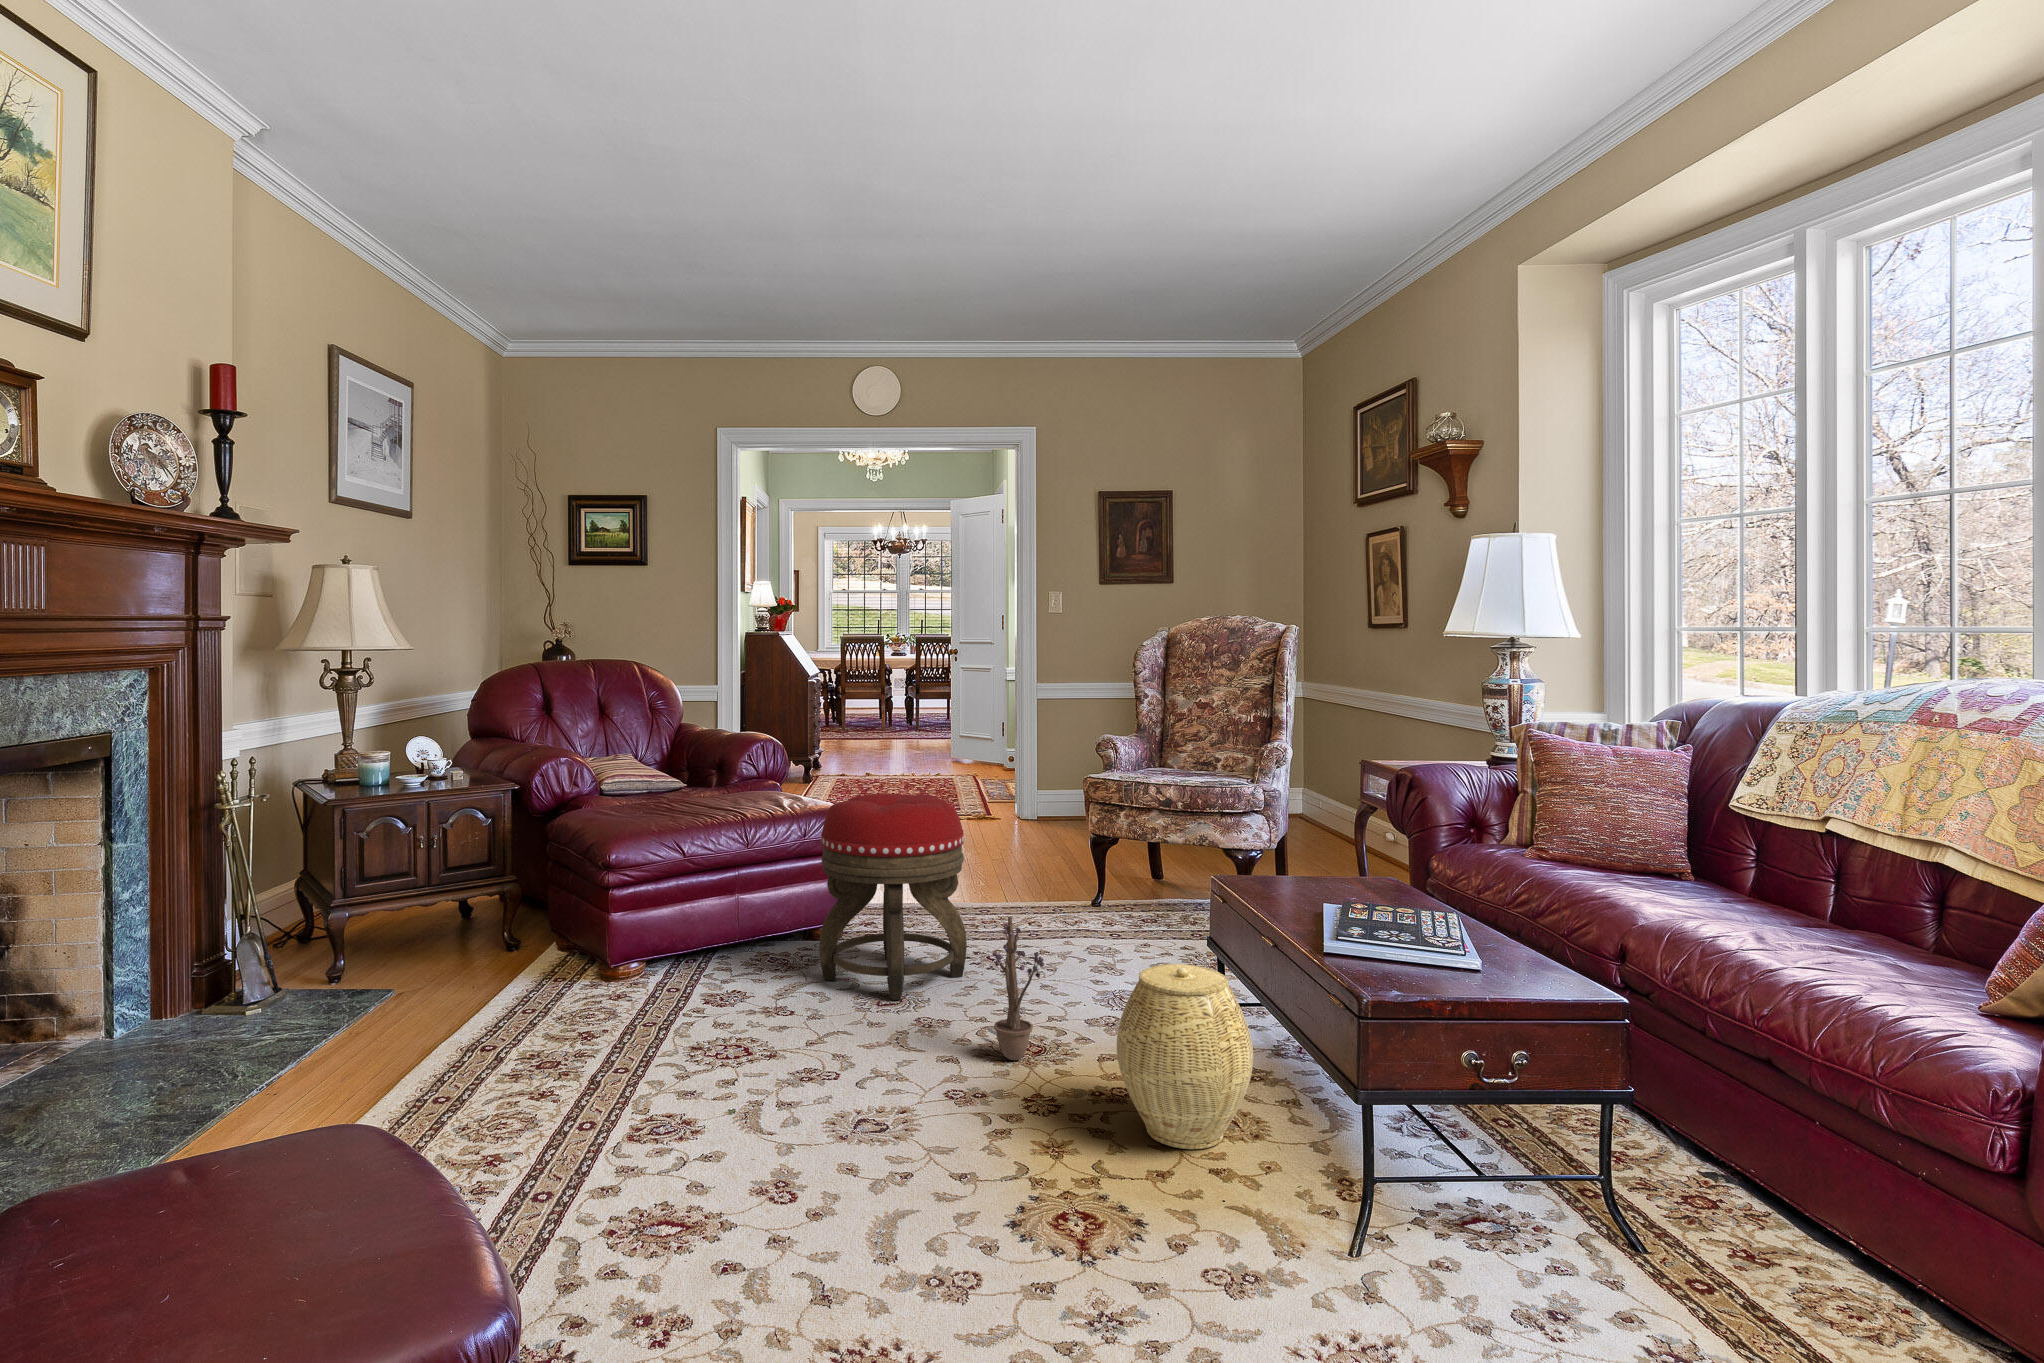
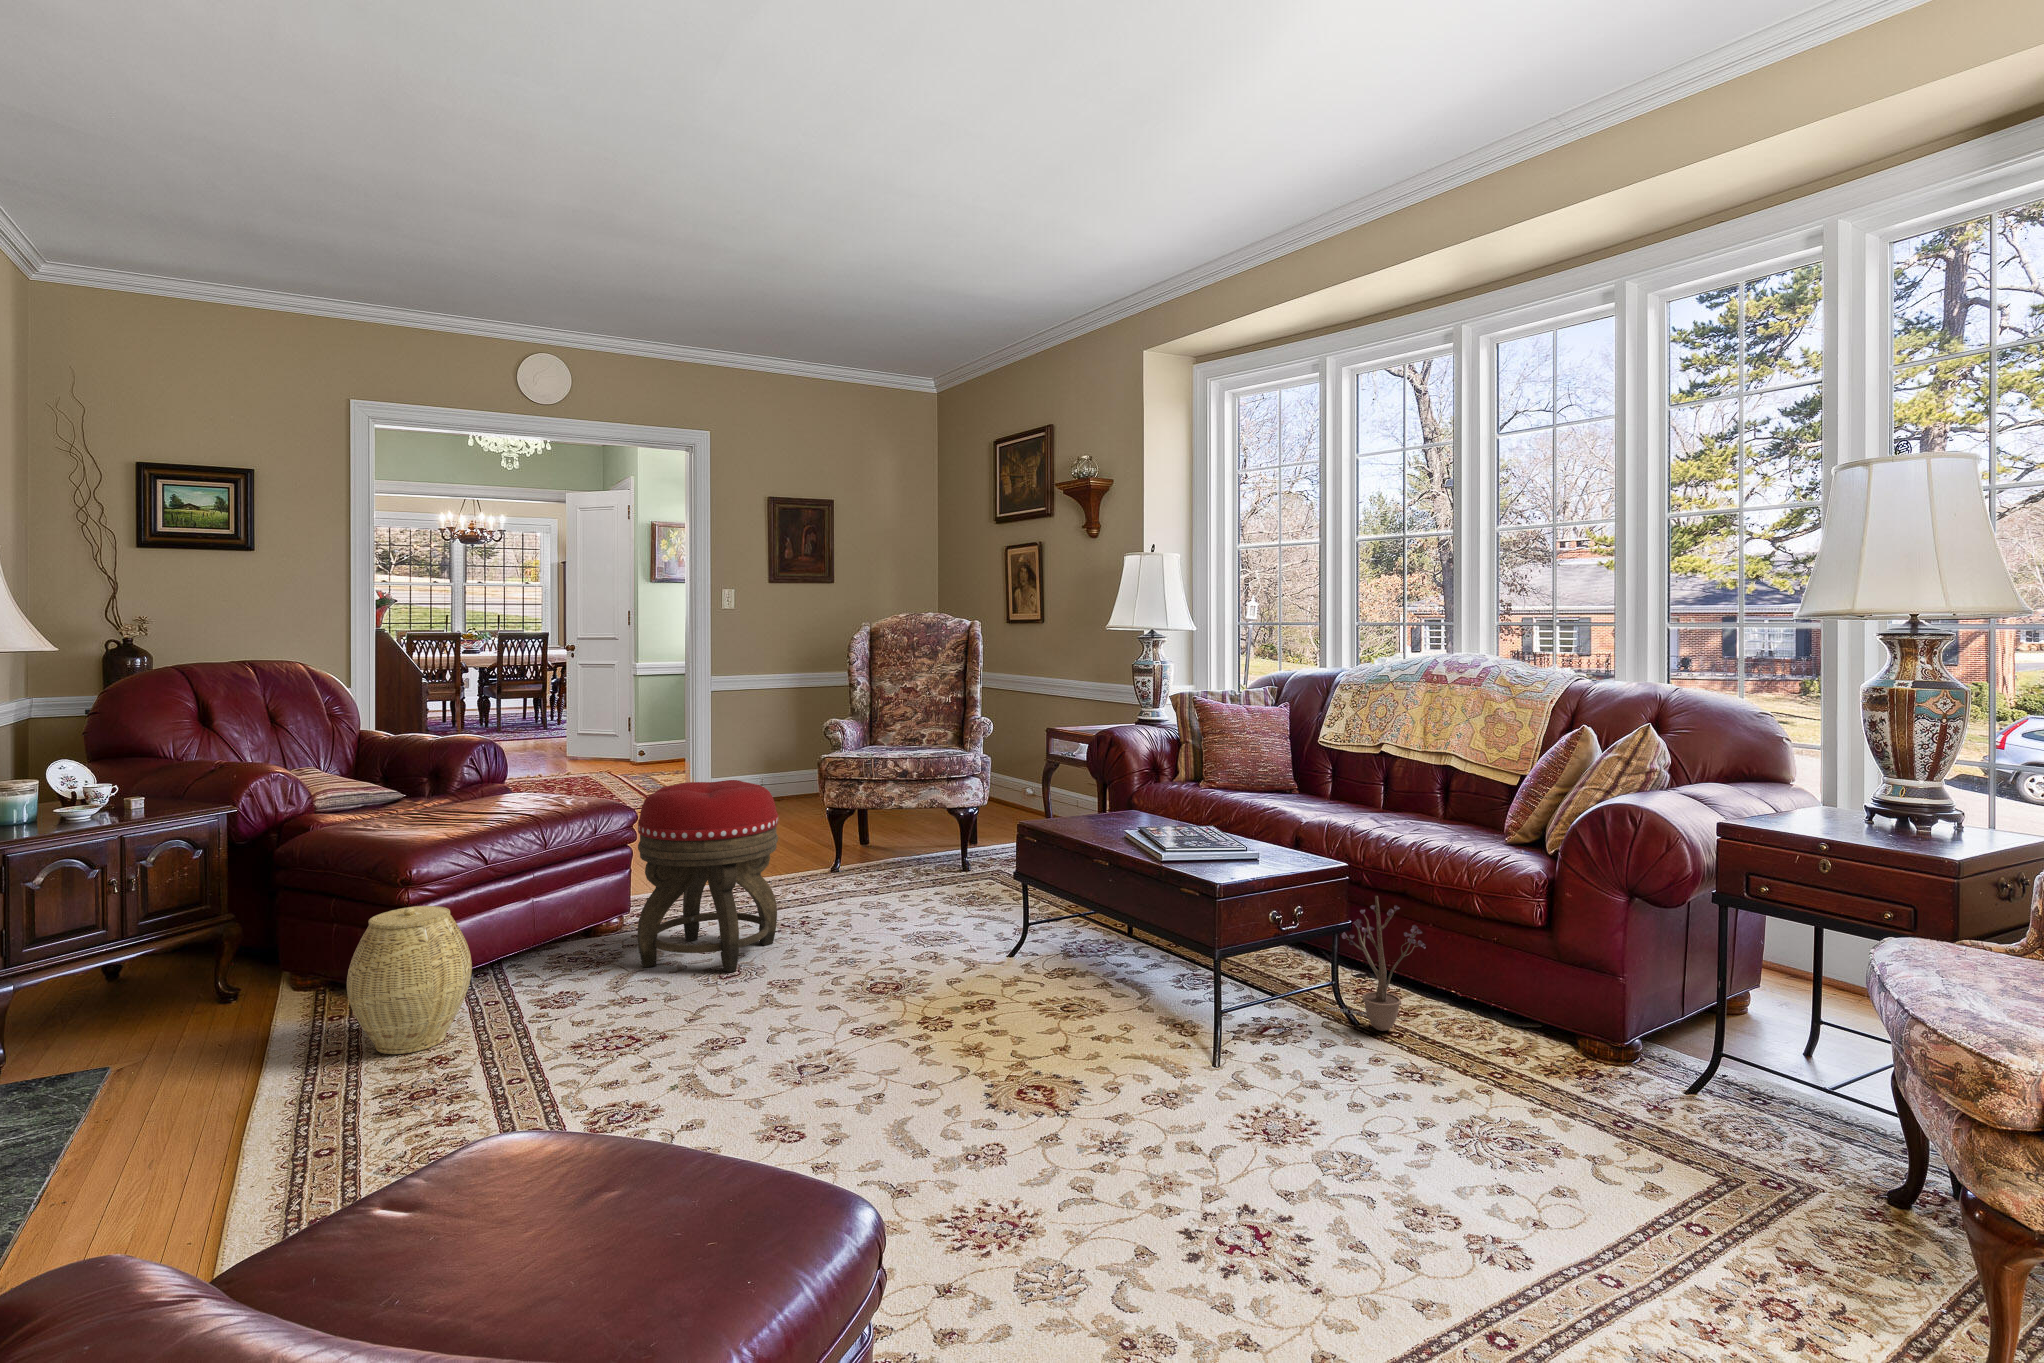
decorative plant: present [988,917,1044,1060] -> present [1326,896,1426,1031]
woven basket: present [1117,964,1253,1149] -> present [347,906,472,1054]

